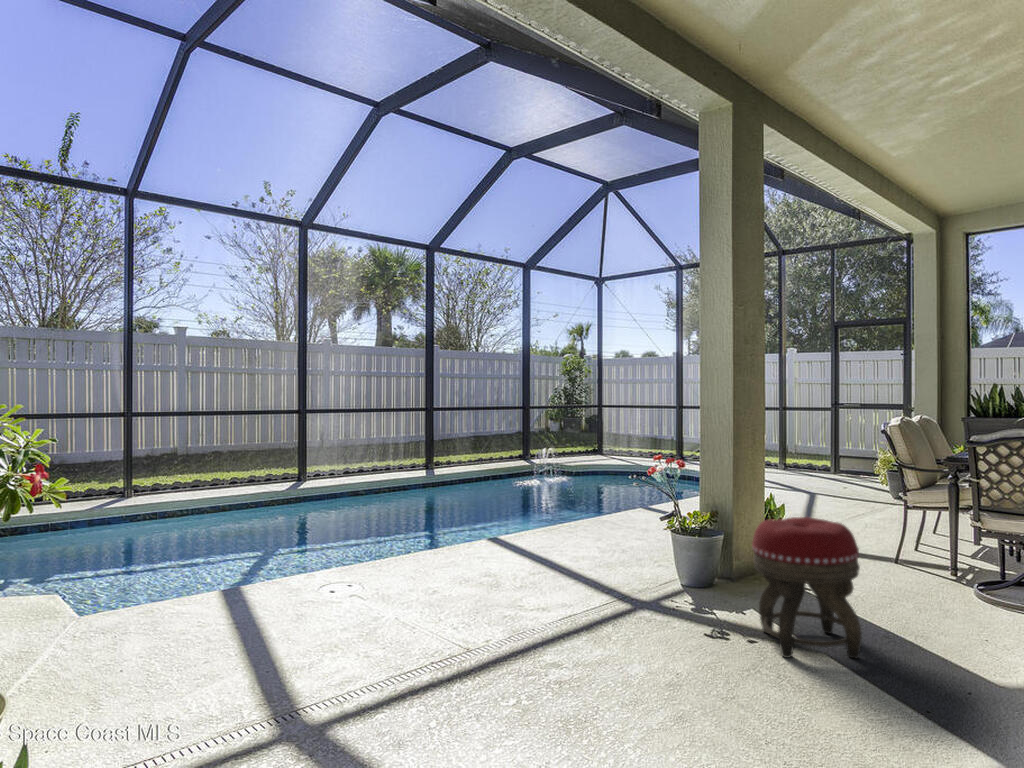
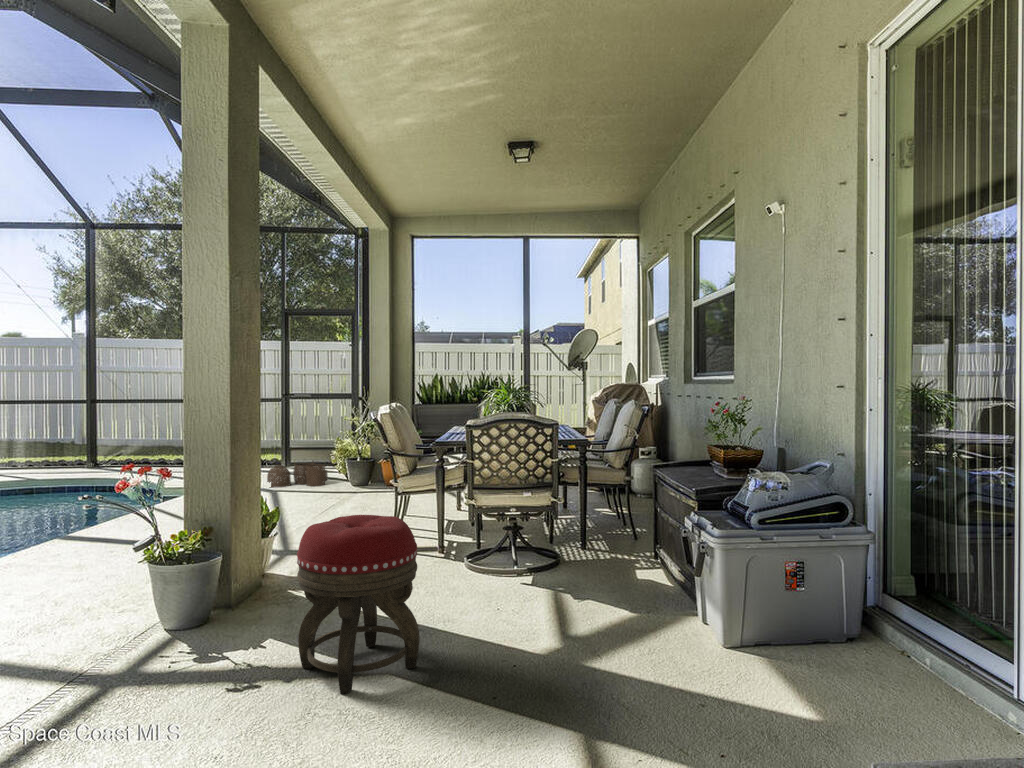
woven basket: none [811,467,875,493] -> present [267,462,328,487]

